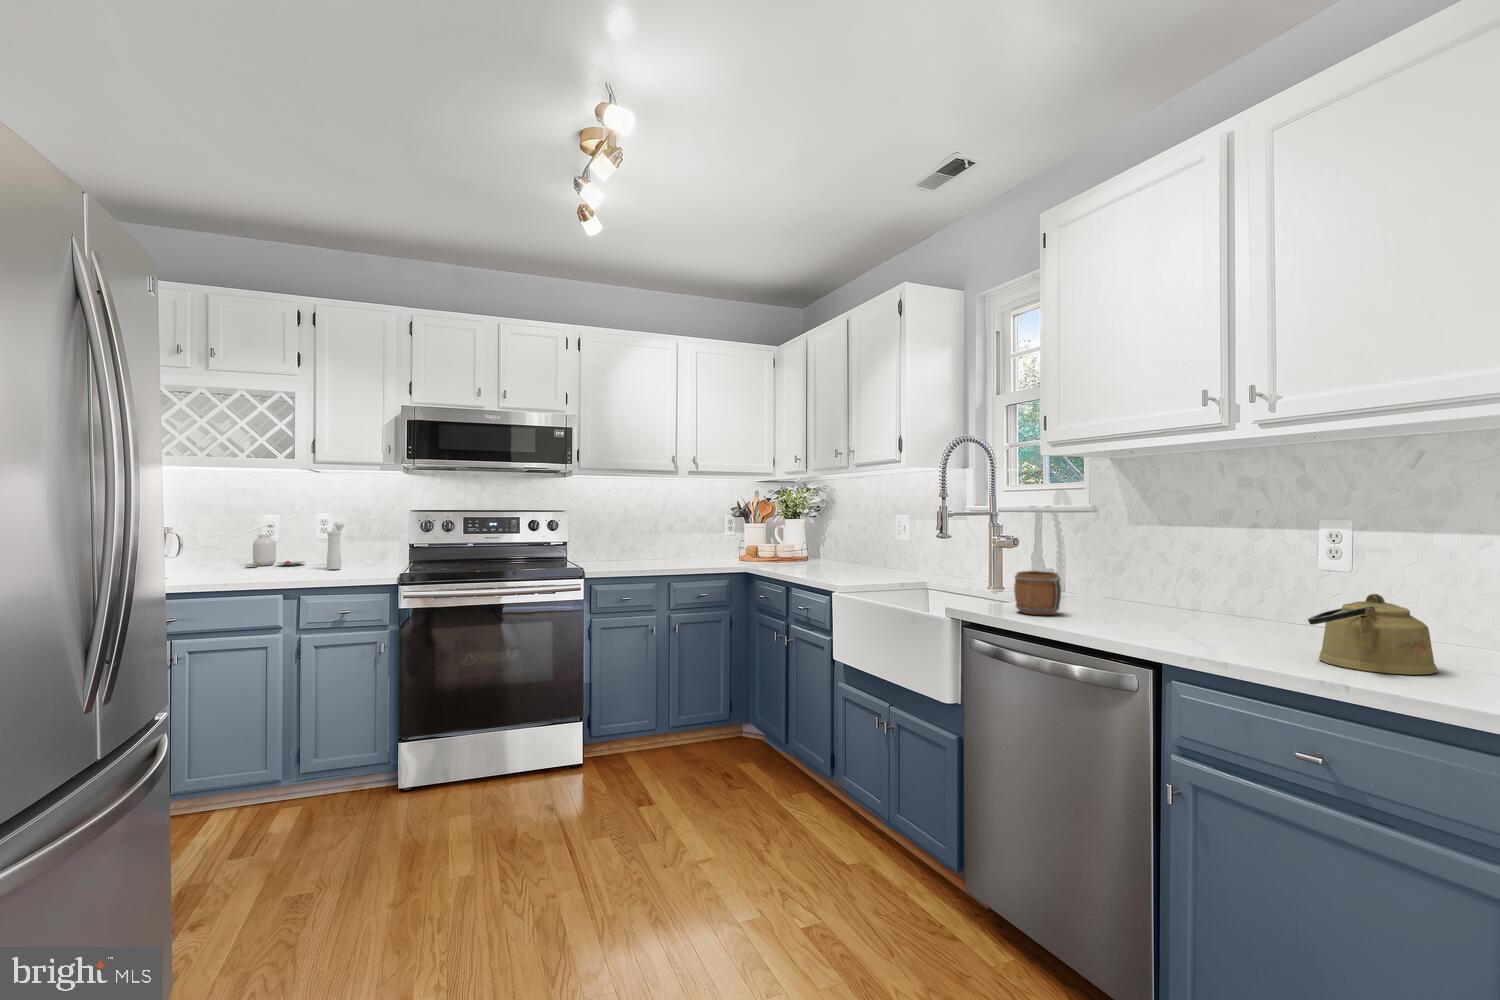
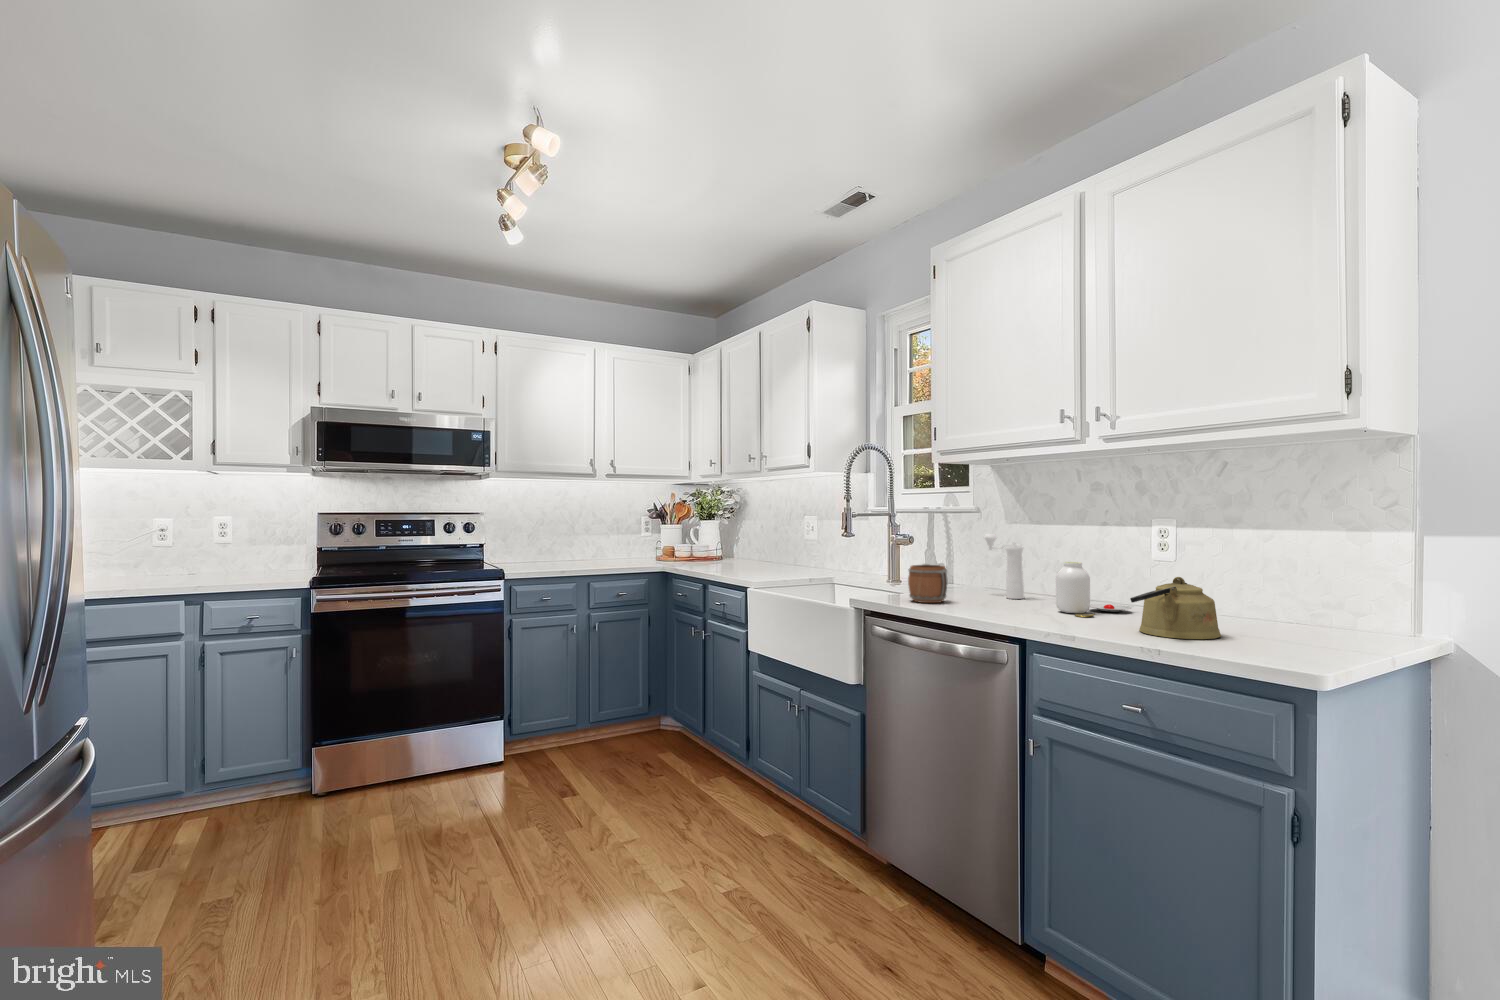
pepper mill: present [327,522,345,569] -> present [984,534,1024,599]
jar: present [245,535,304,567] -> present [1056,562,1132,617]

